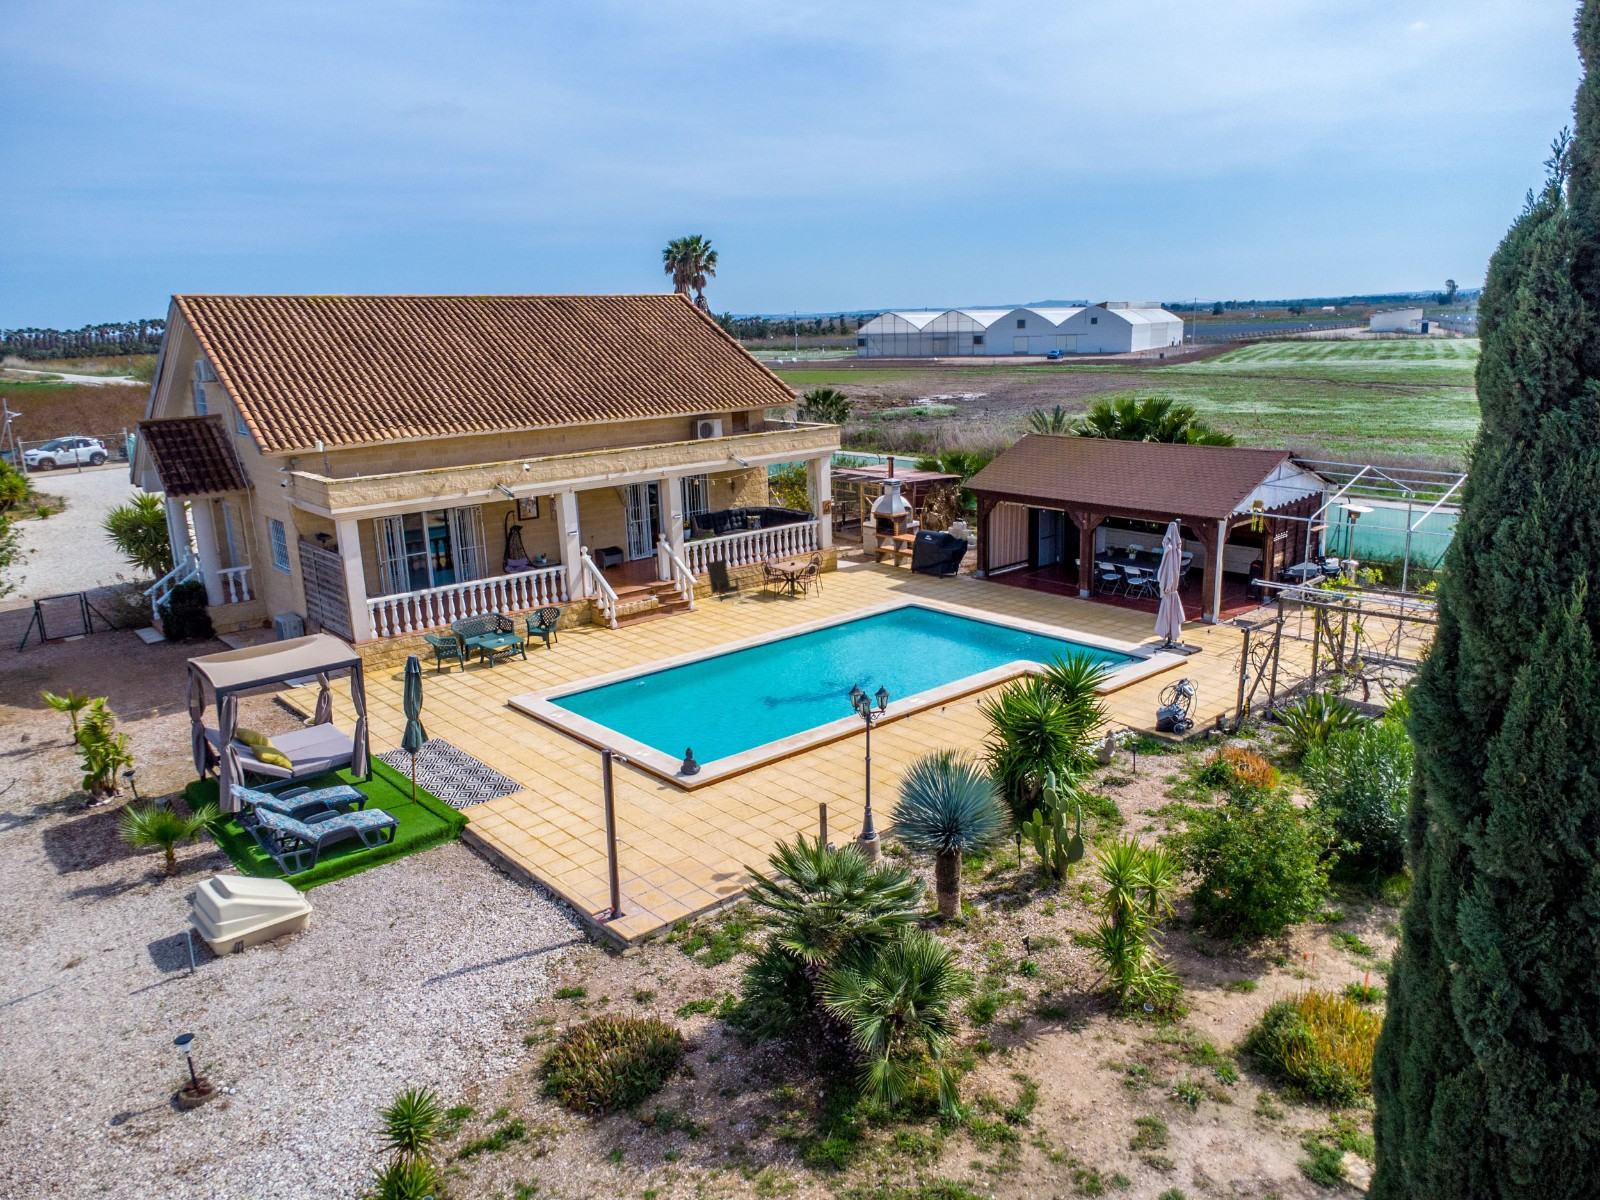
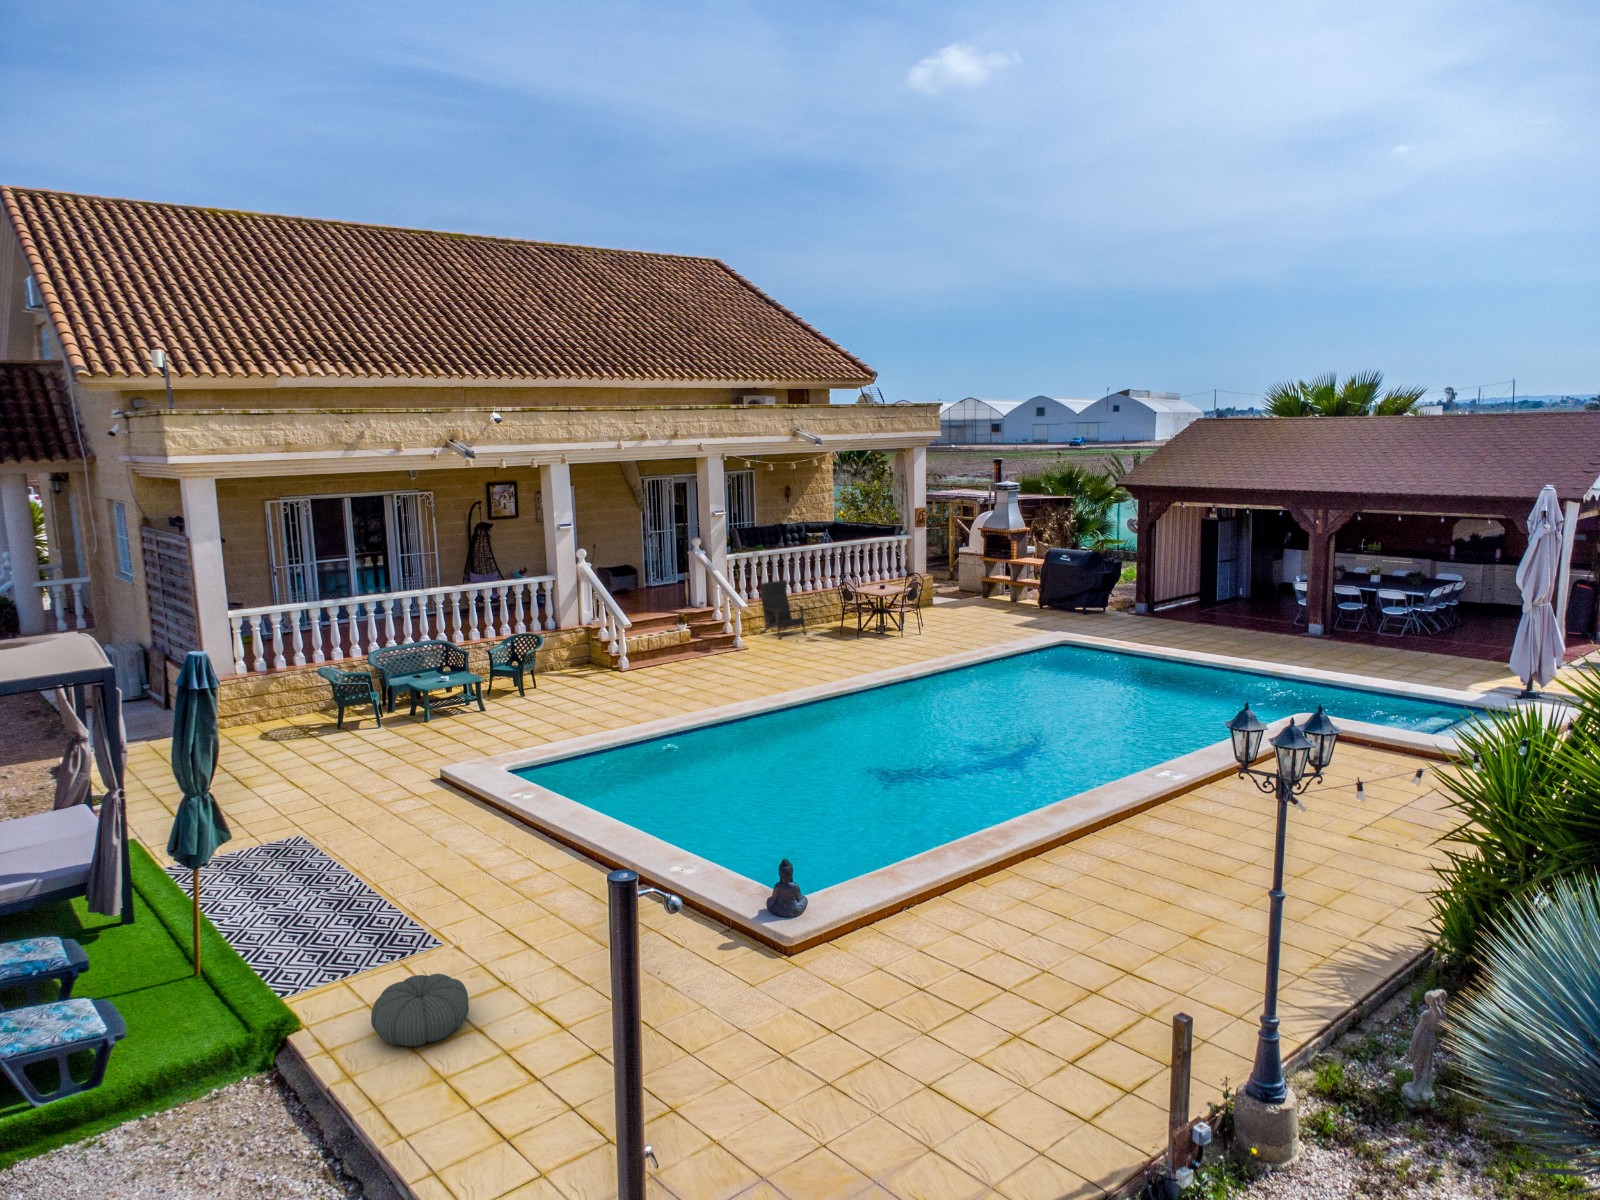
pouf: none [500,800,543,829] -> present [371,974,469,1047]

